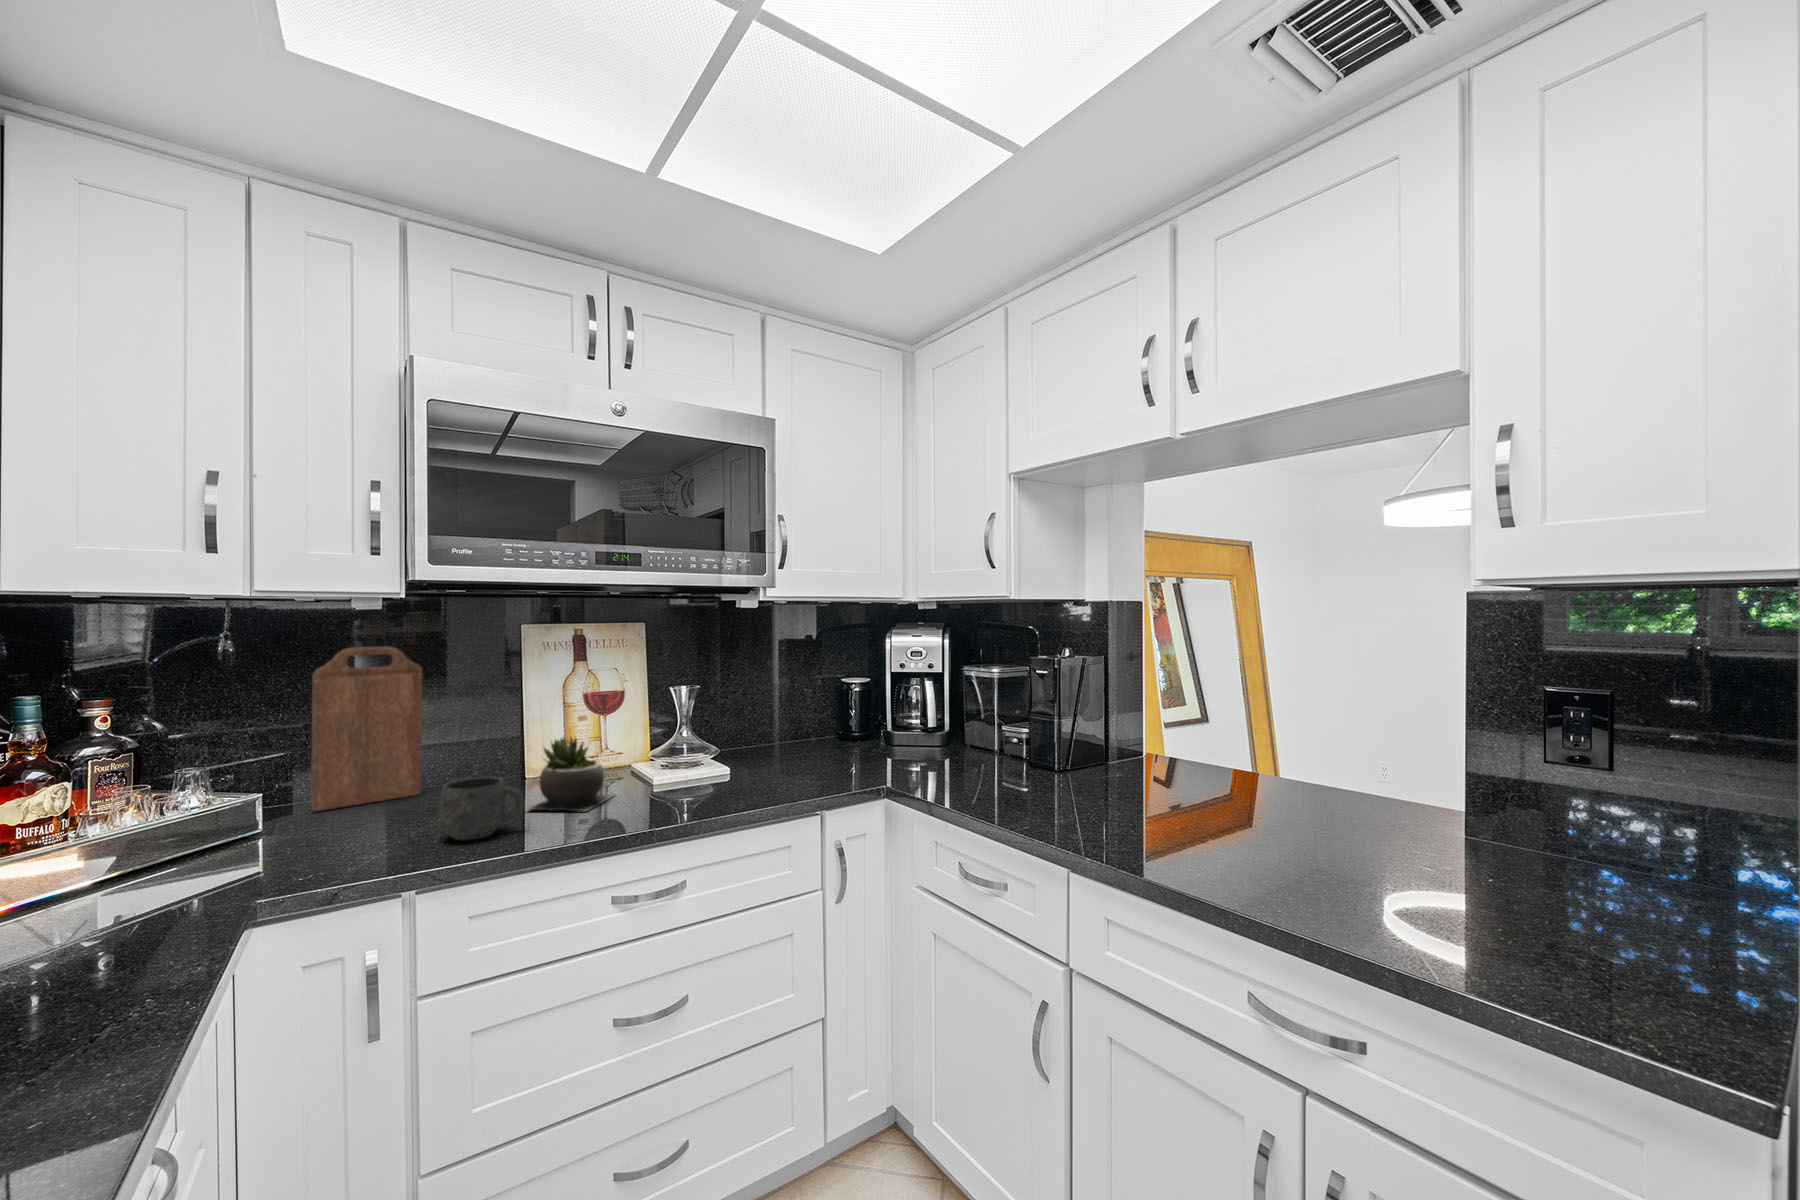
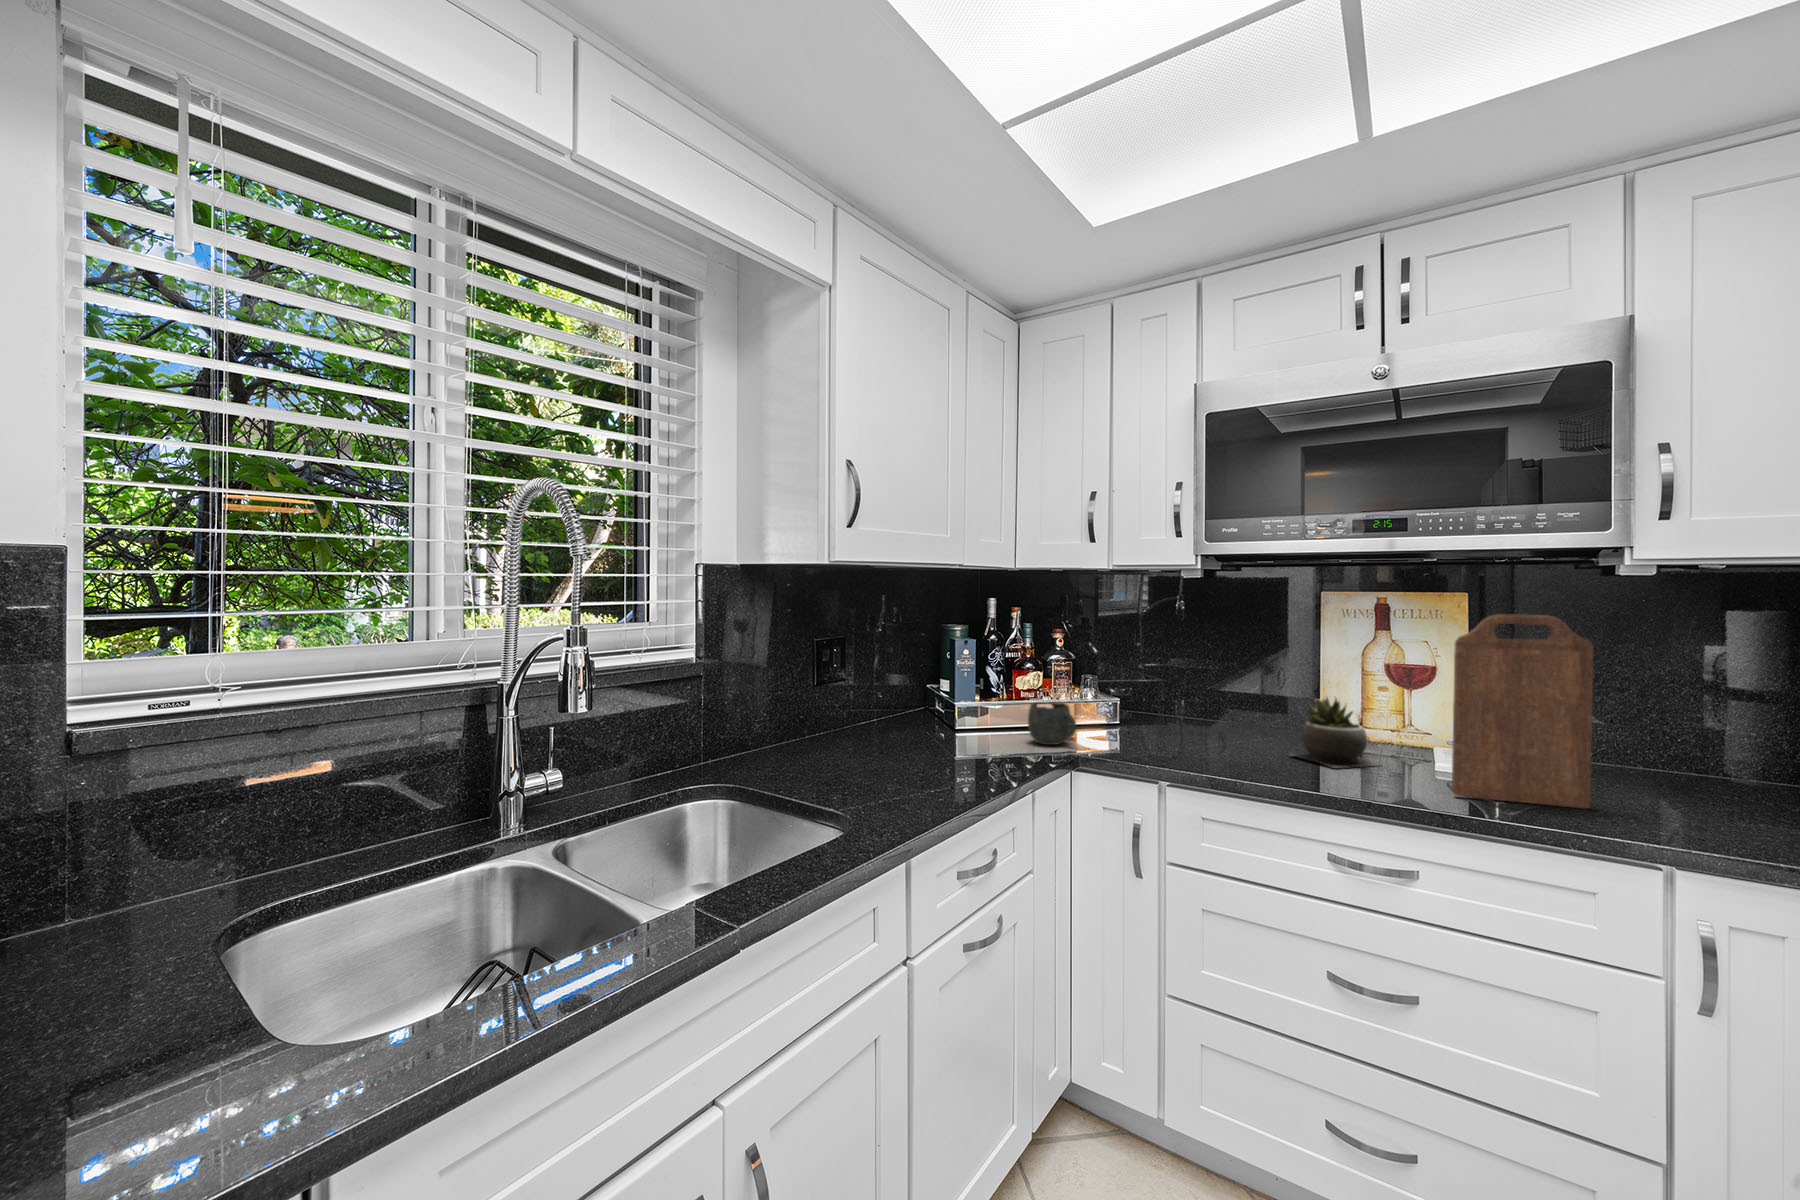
cutting board: present [311,647,422,811] -> present [1452,614,1593,809]
mug: present [439,777,524,840] -> present [1028,703,1076,745]

